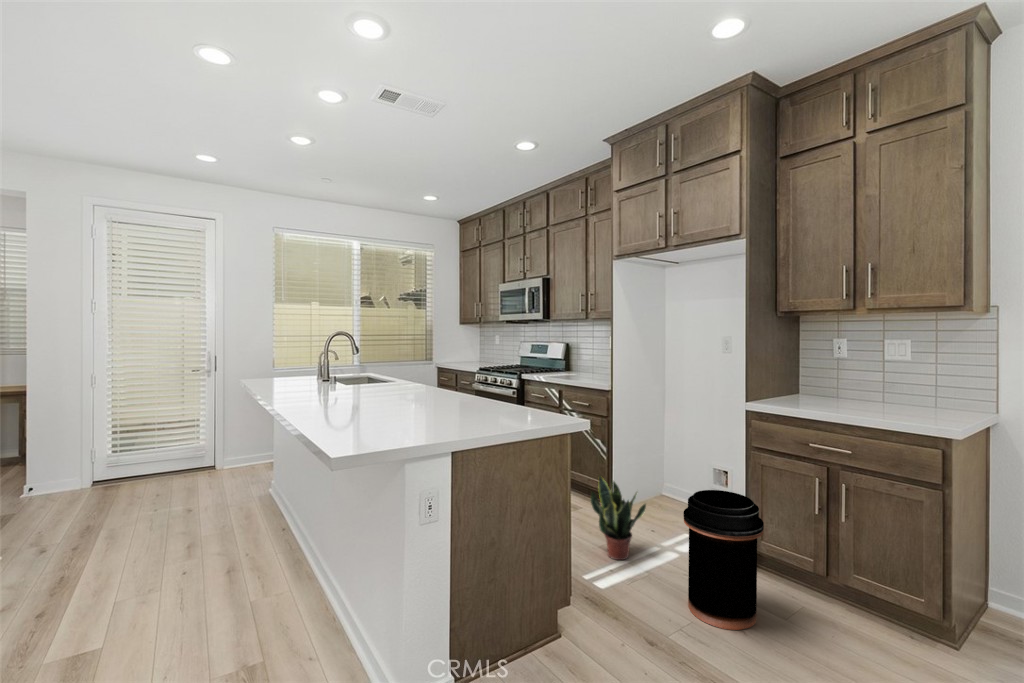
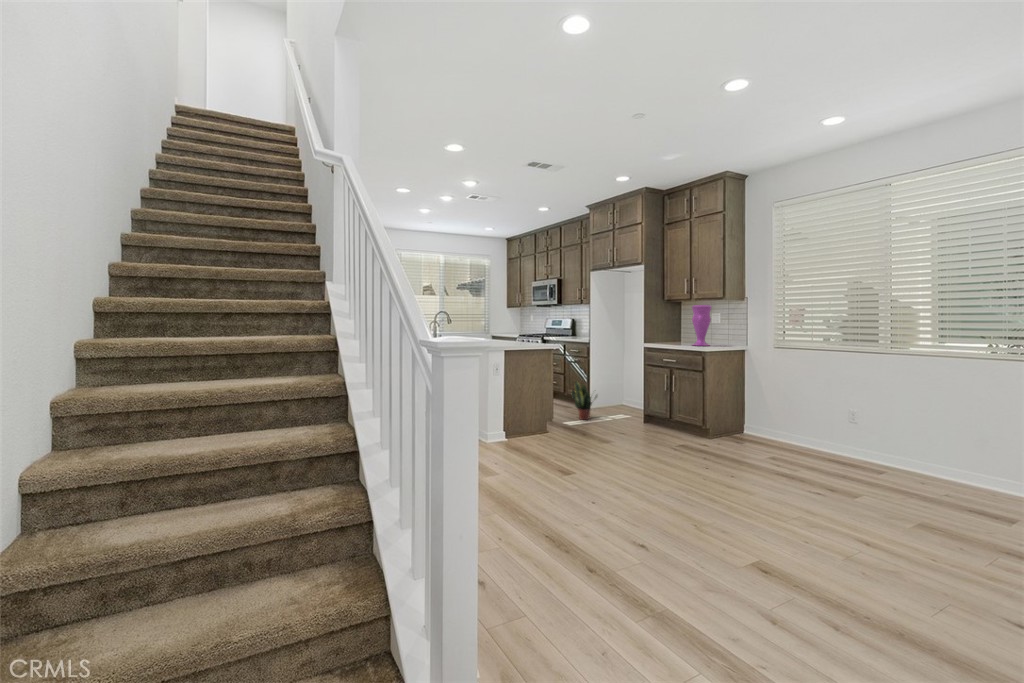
vase: none [872,323,930,417] -> present [692,305,712,346]
trash can: present [683,490,764,630] -> none [606,380,638,434]

